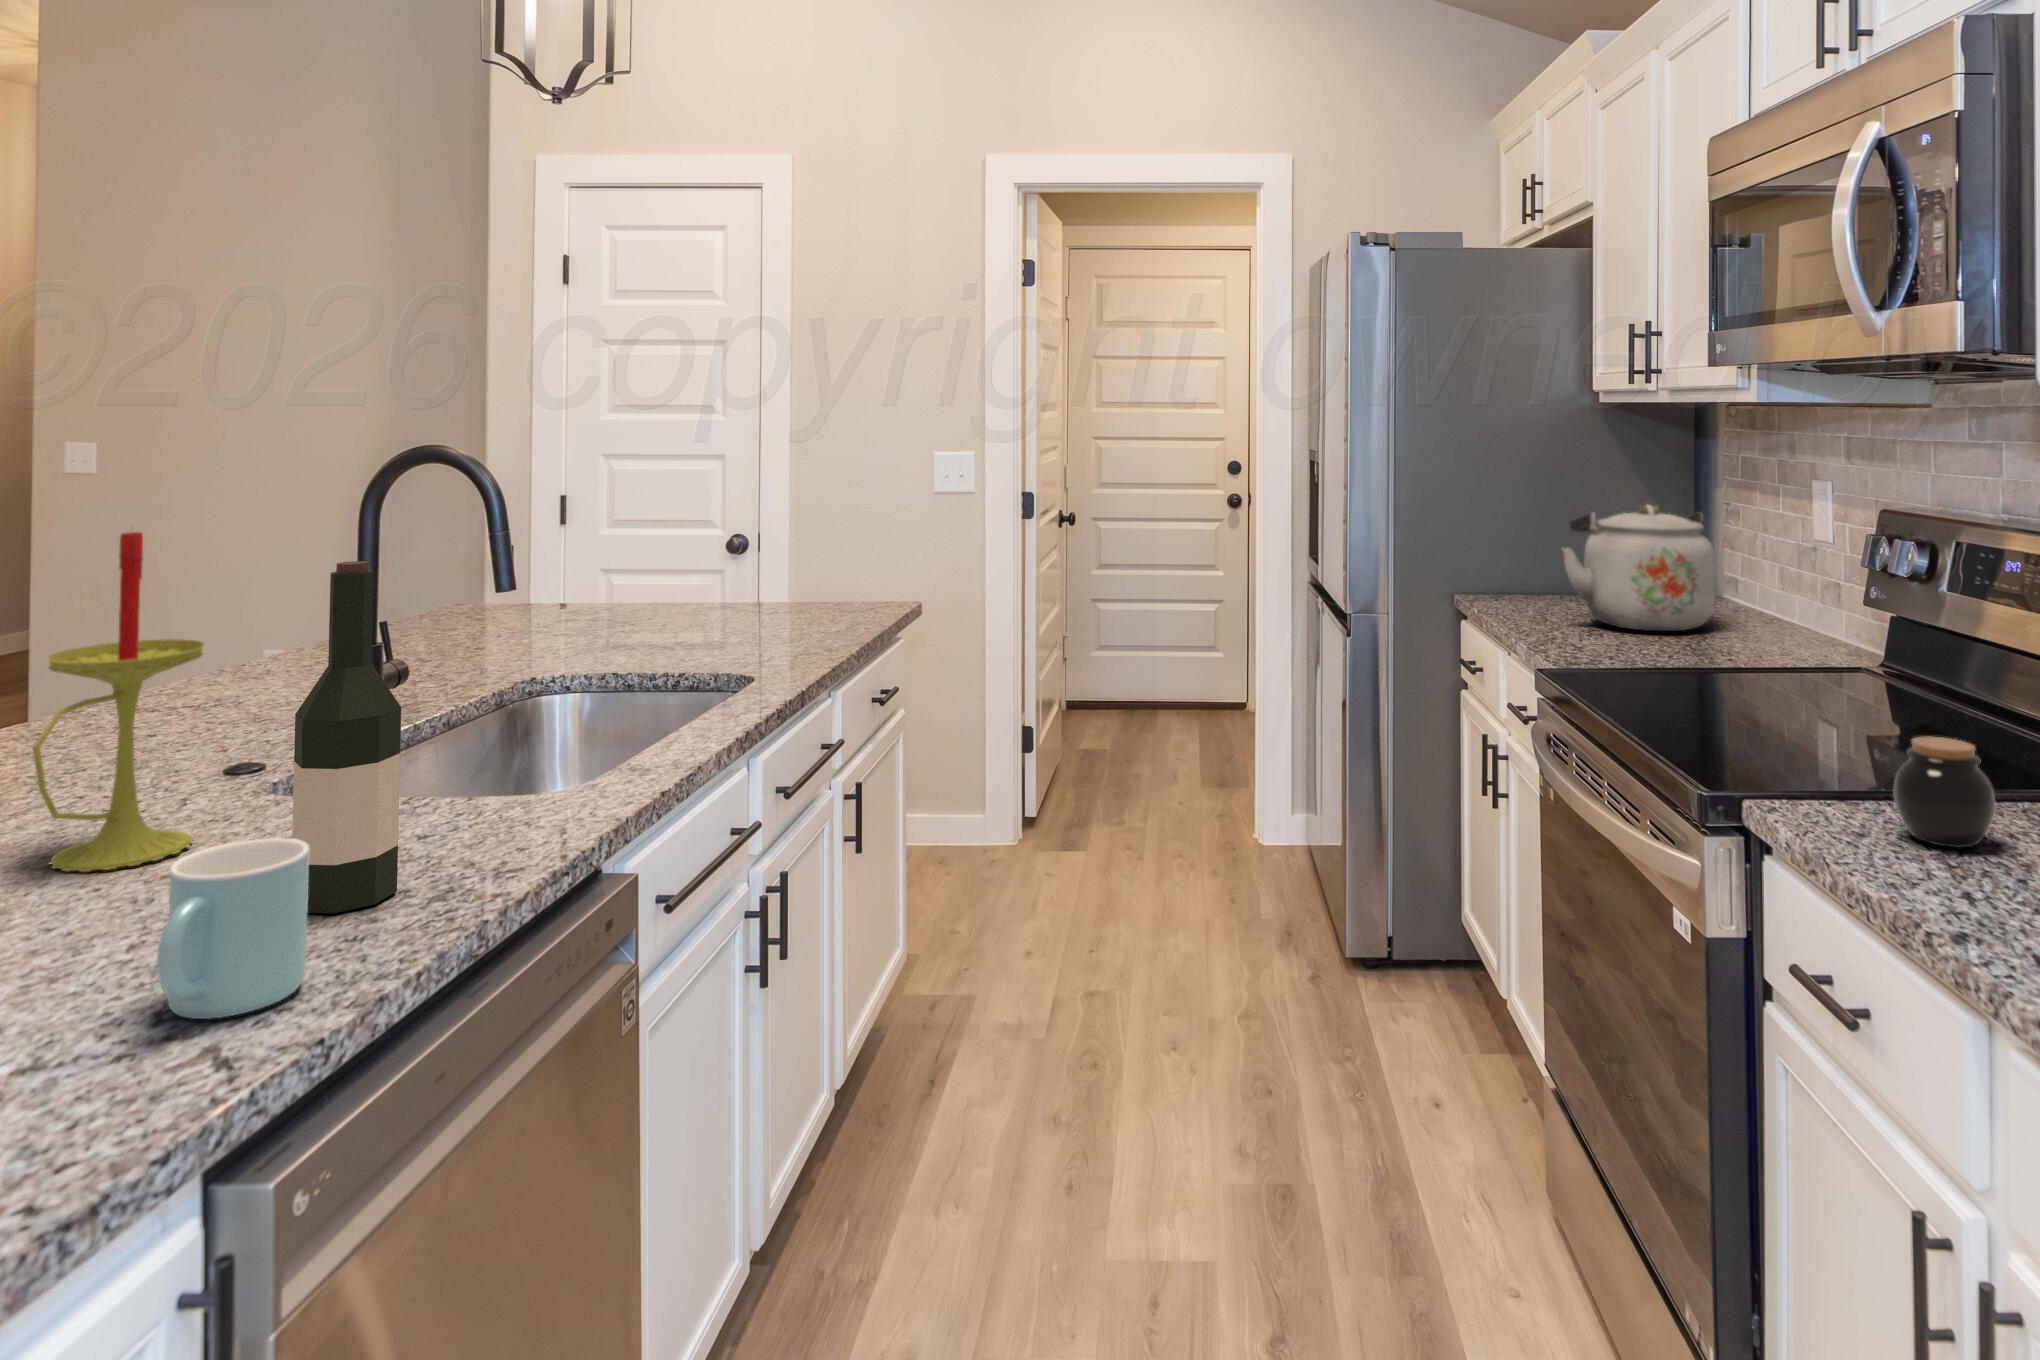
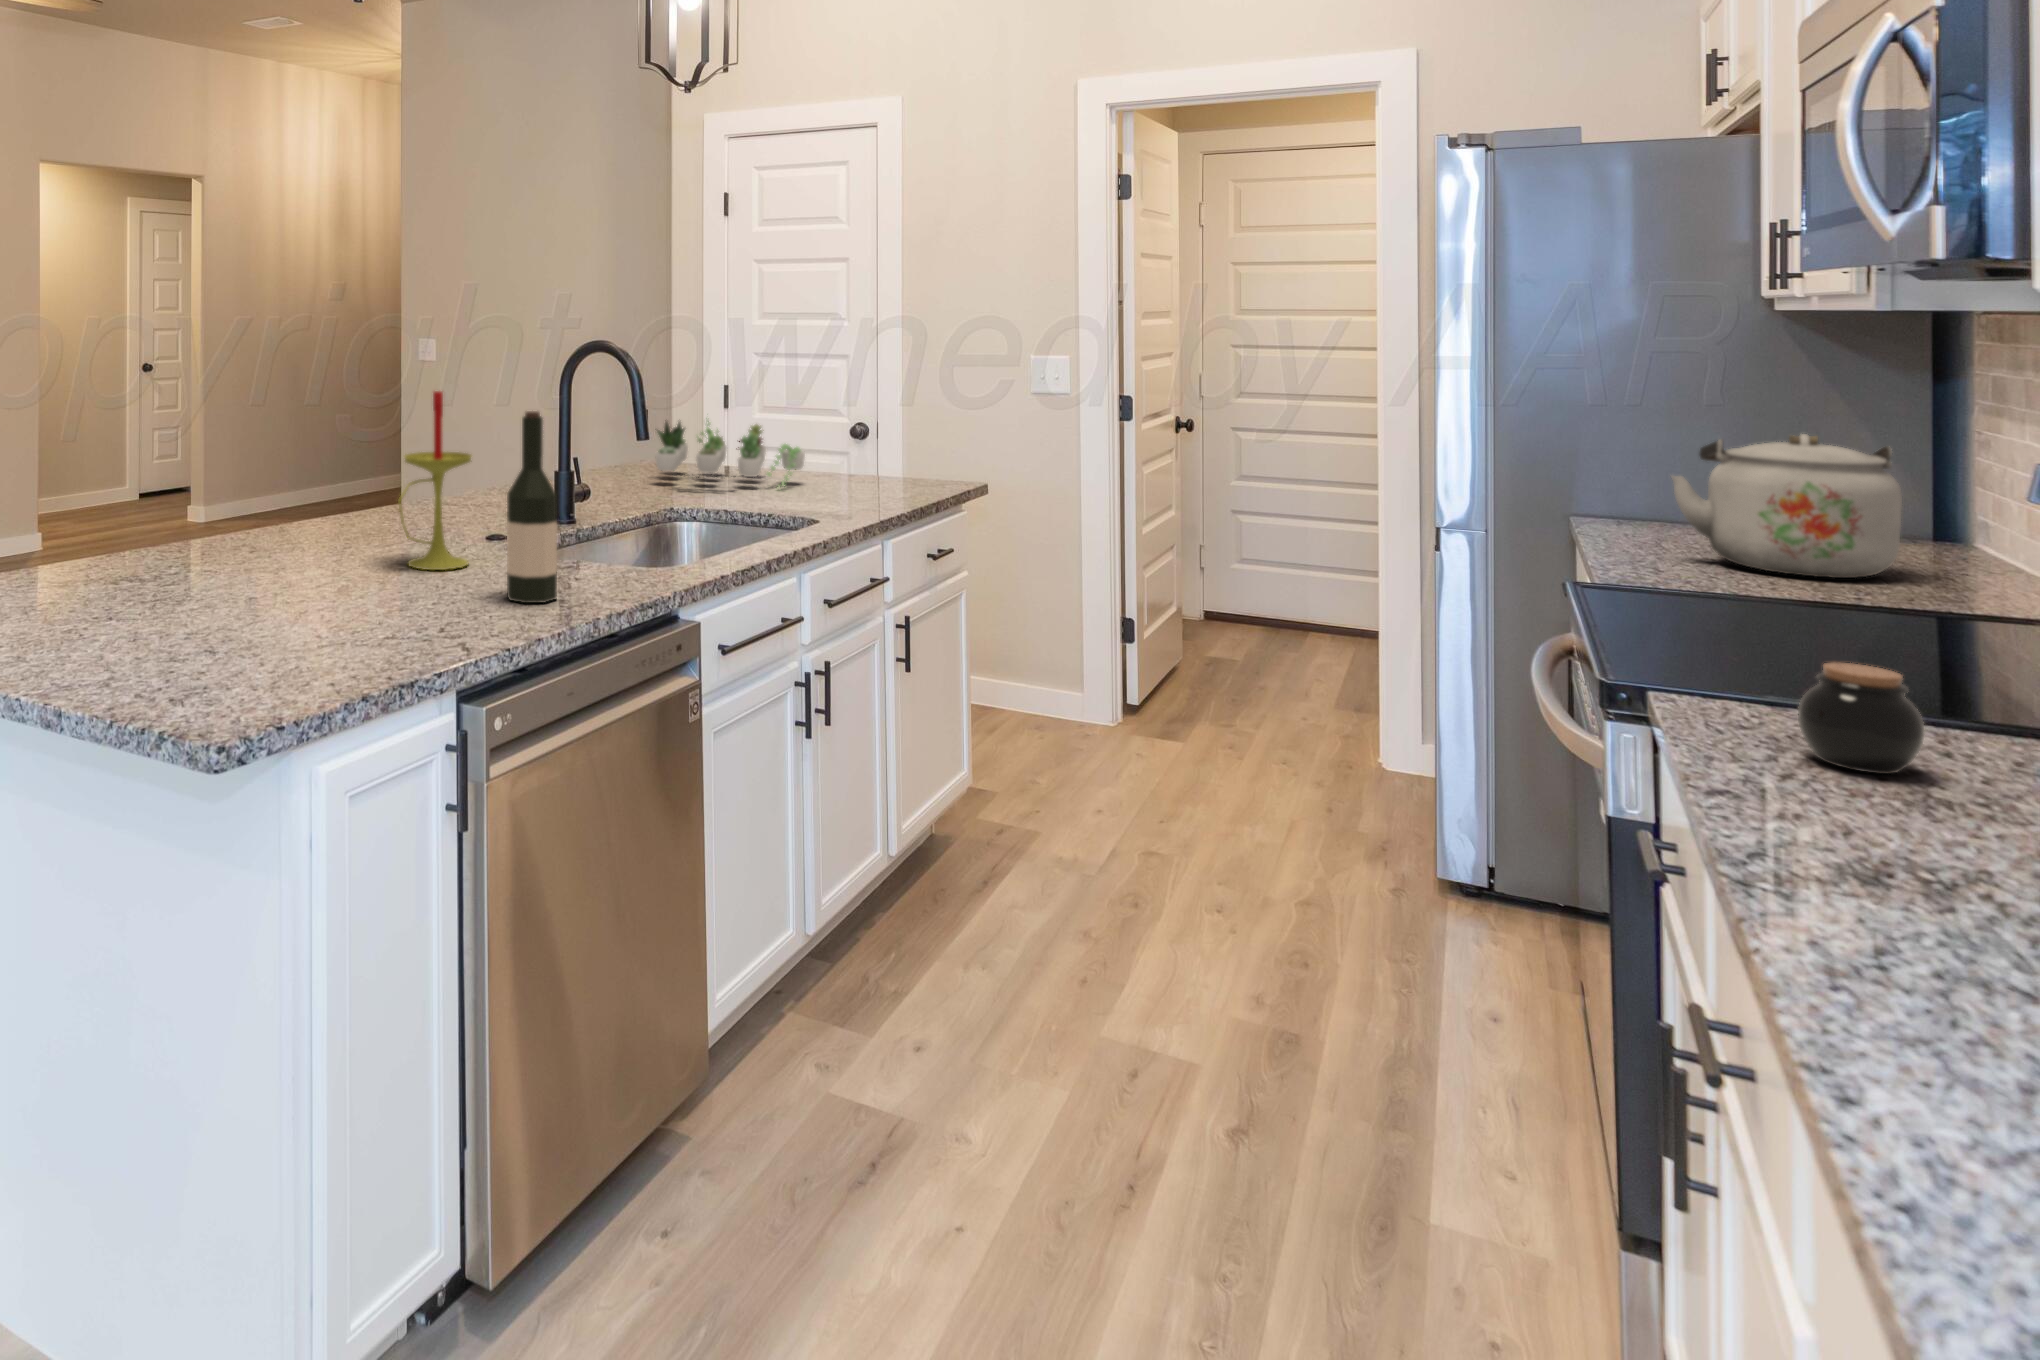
succulent plant: none [491,537,710,634] -> present [656,421,805,486]
mug: present [157,838,309,1019] -> none [441,551,506,633]

